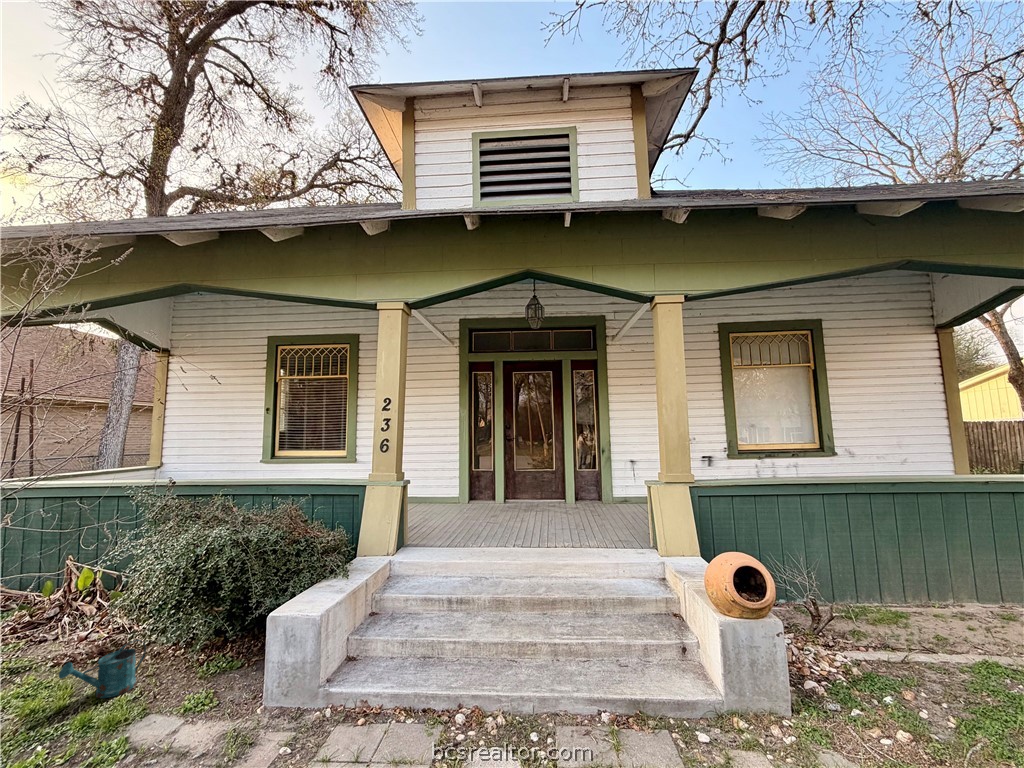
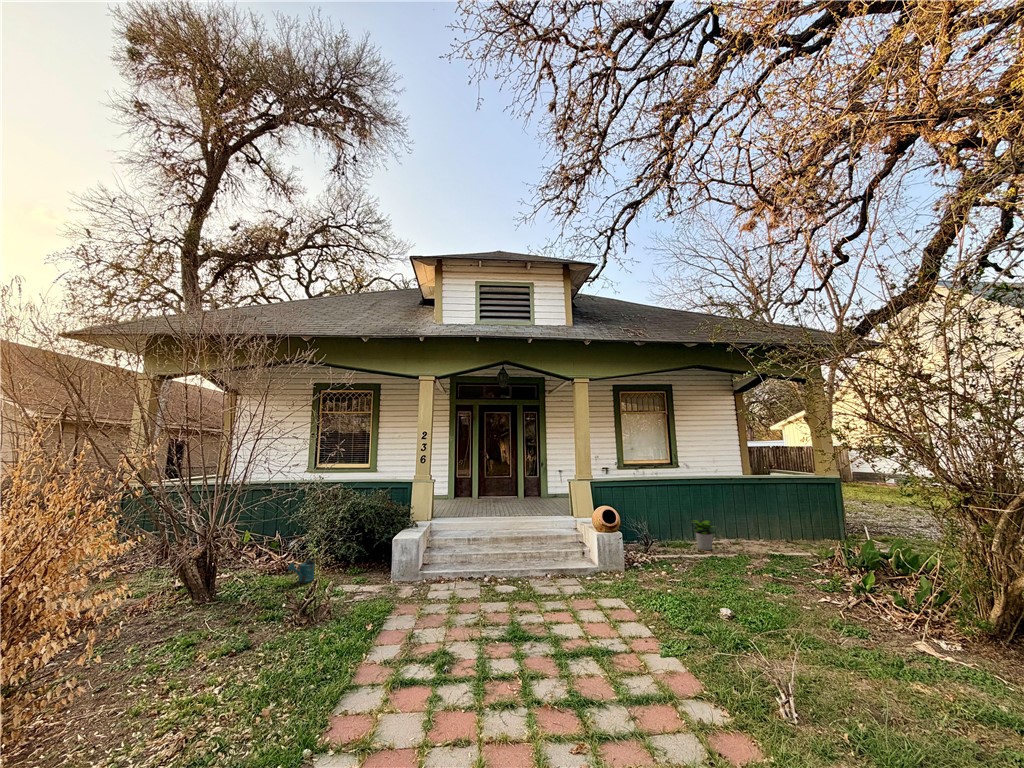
potted plant: none [892,563,978,631] -> present [690,519,715,550]

